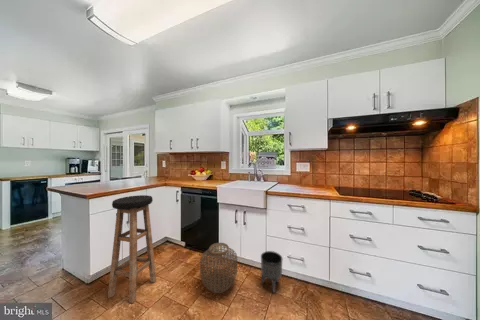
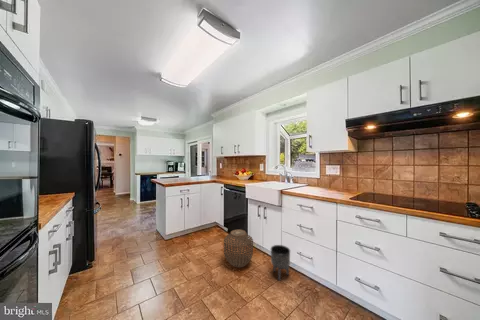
bar stool: present [108,195,156,303] -> none [173,187,200,256]

